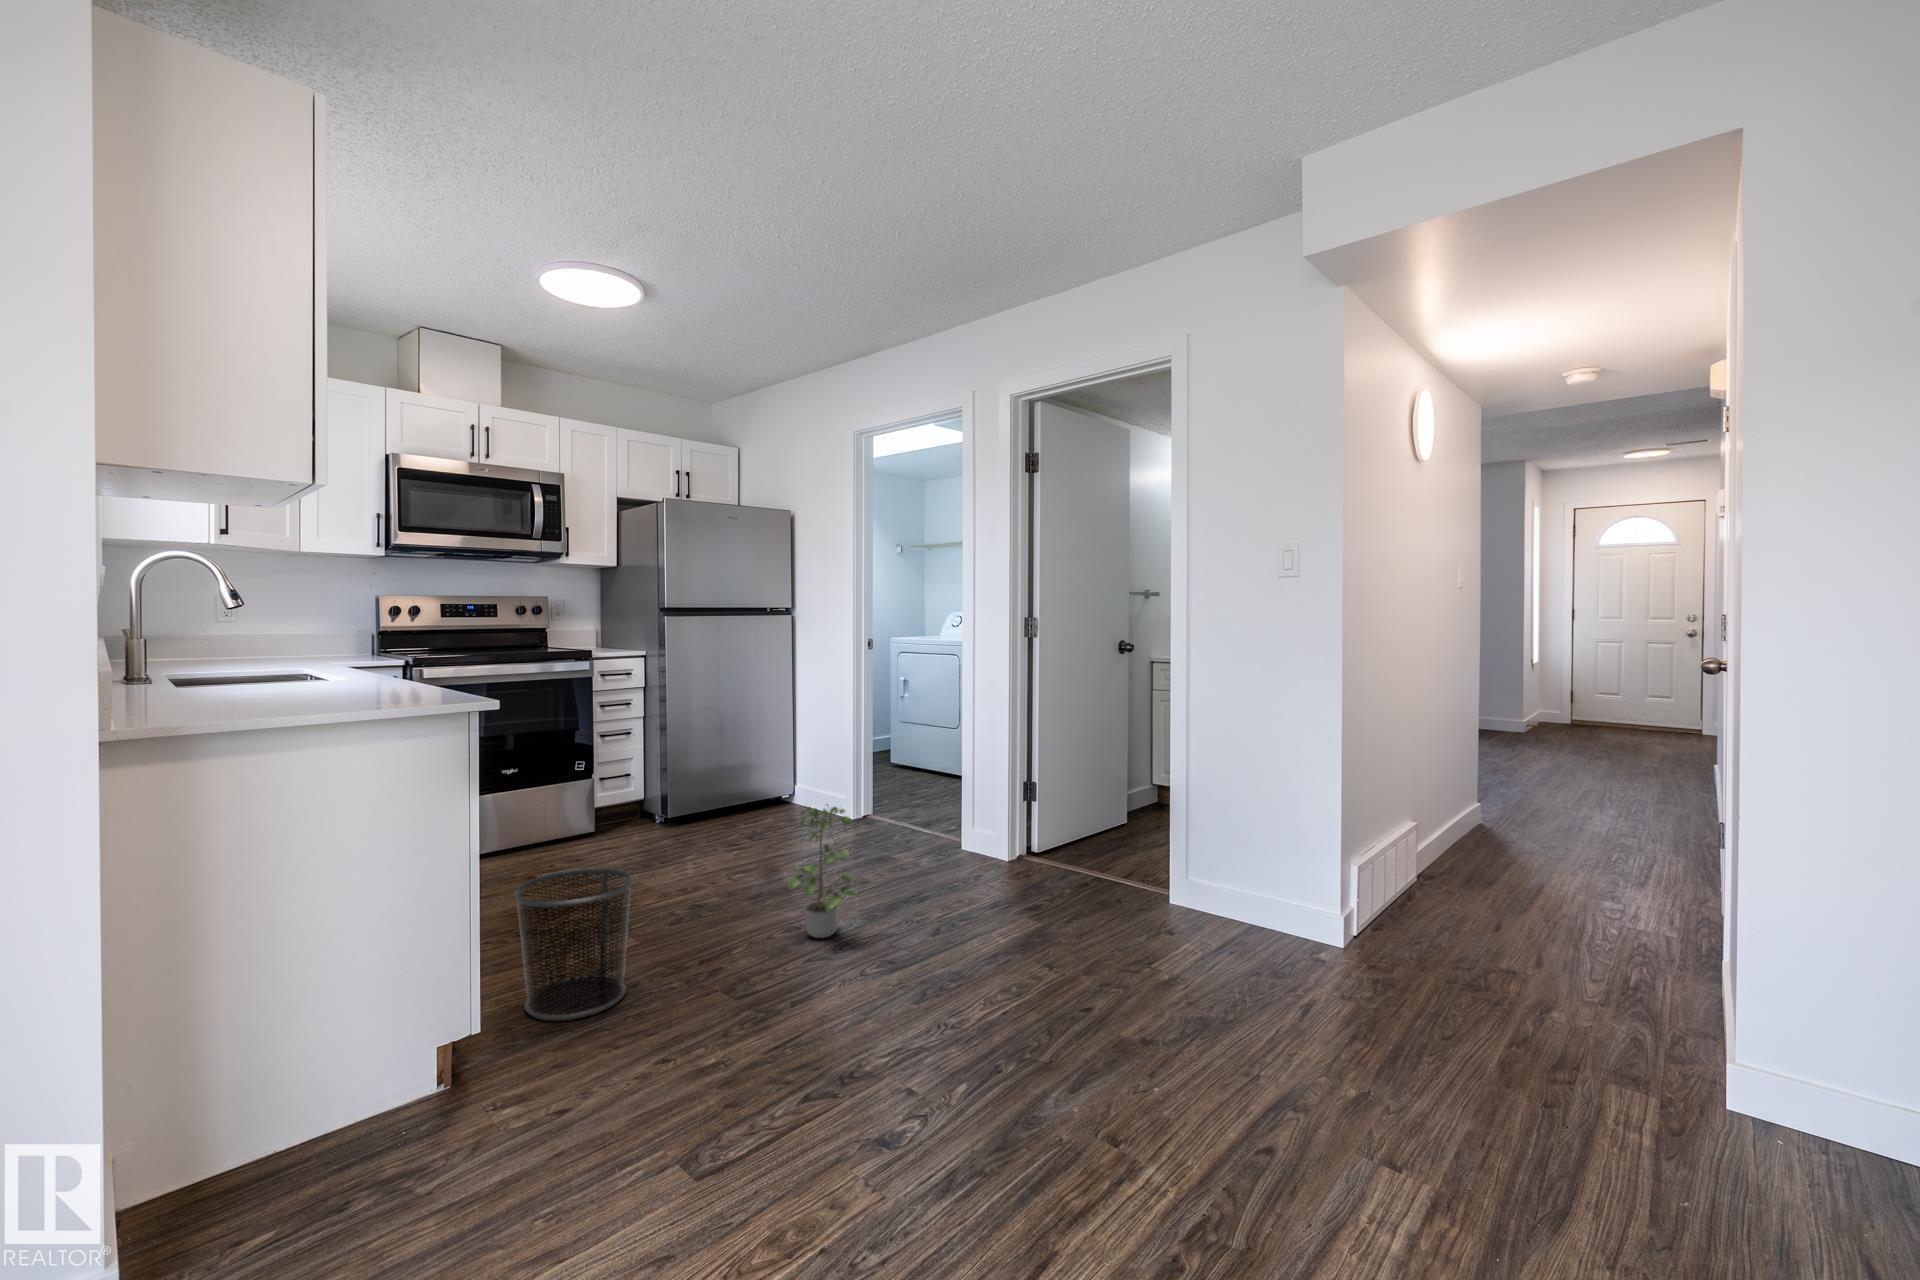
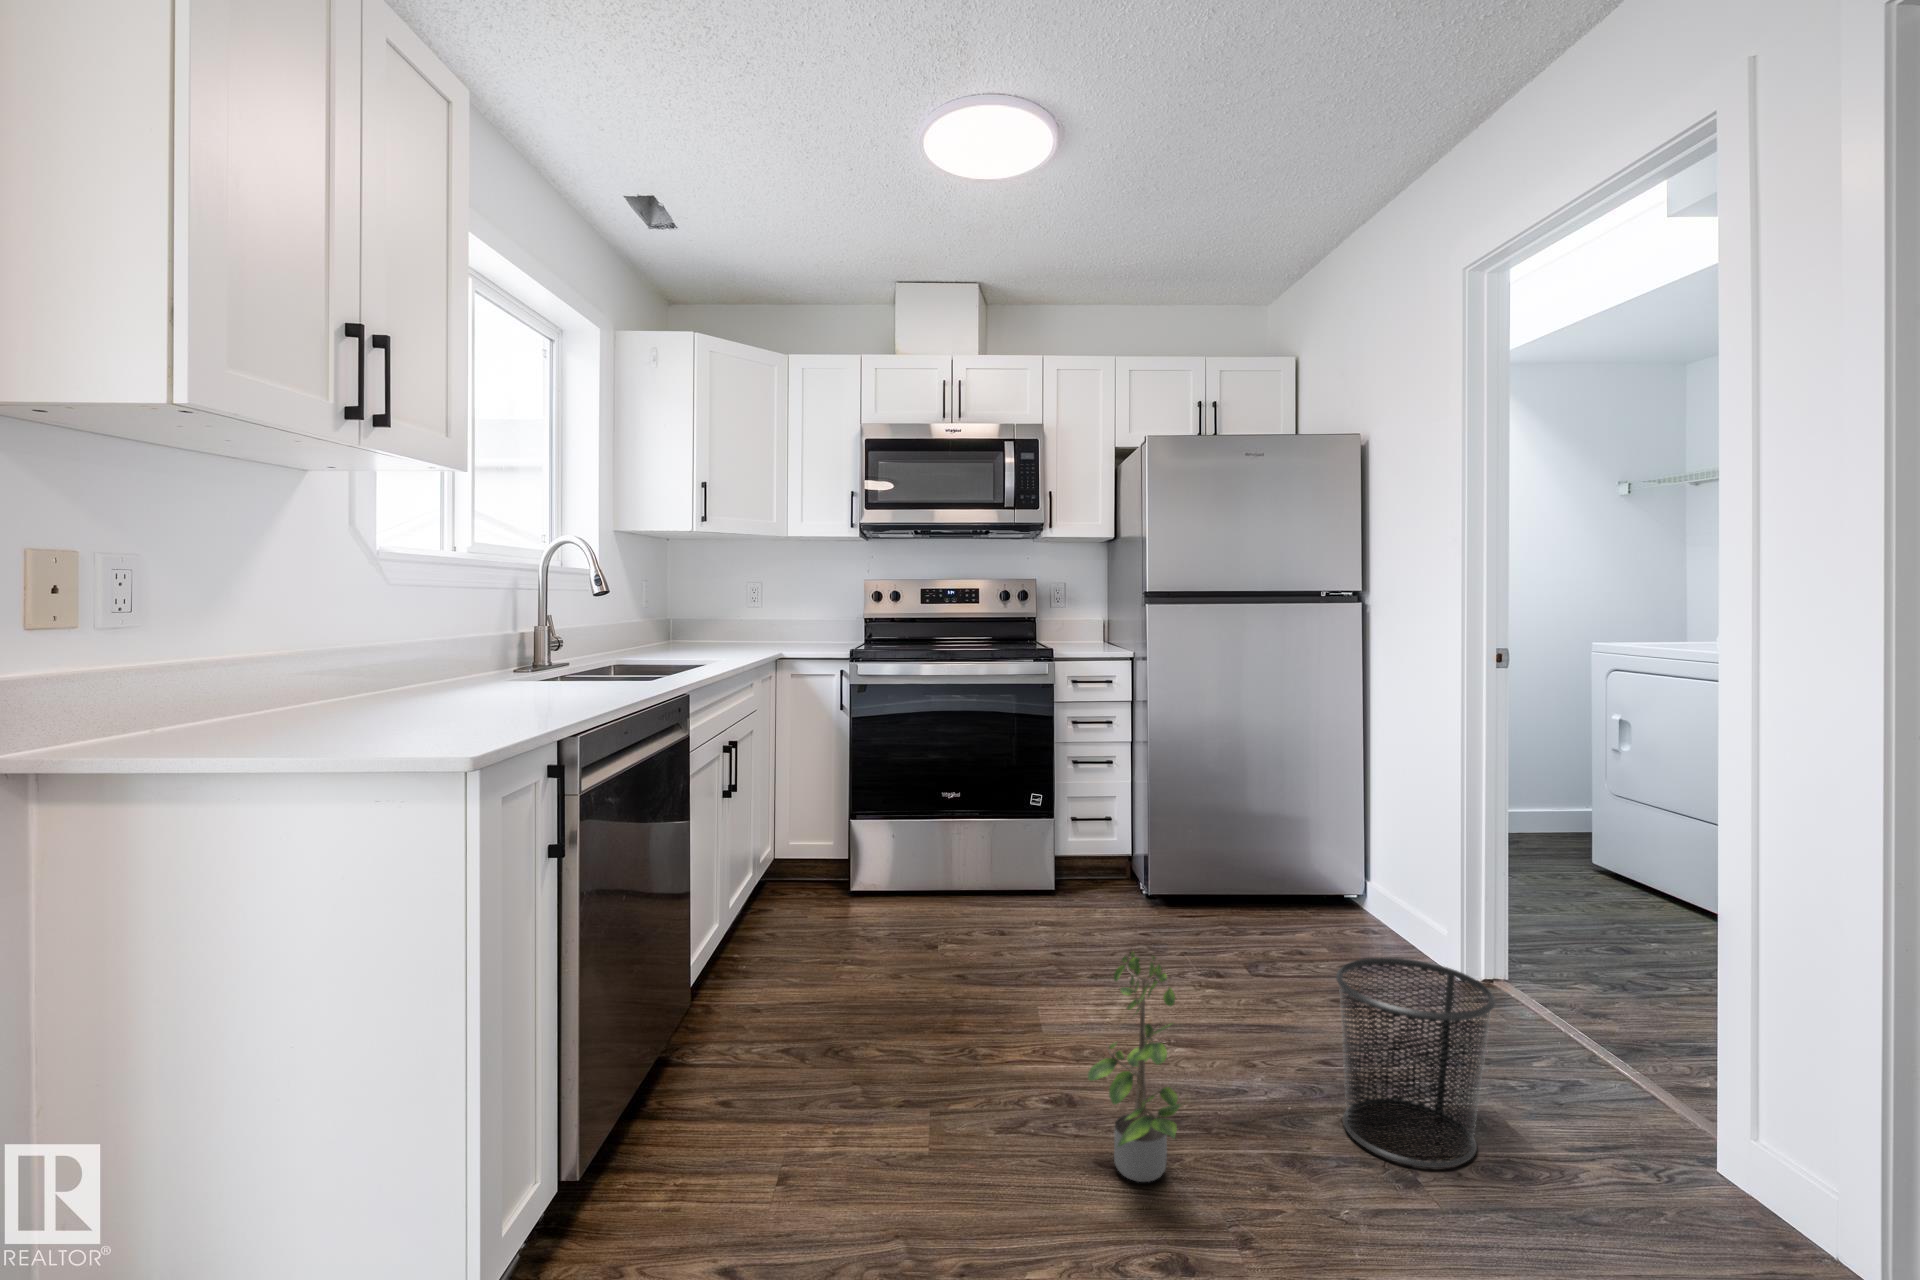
waste bin: present [514,868,633,1020] -> present [1336,957,1496,1168]

